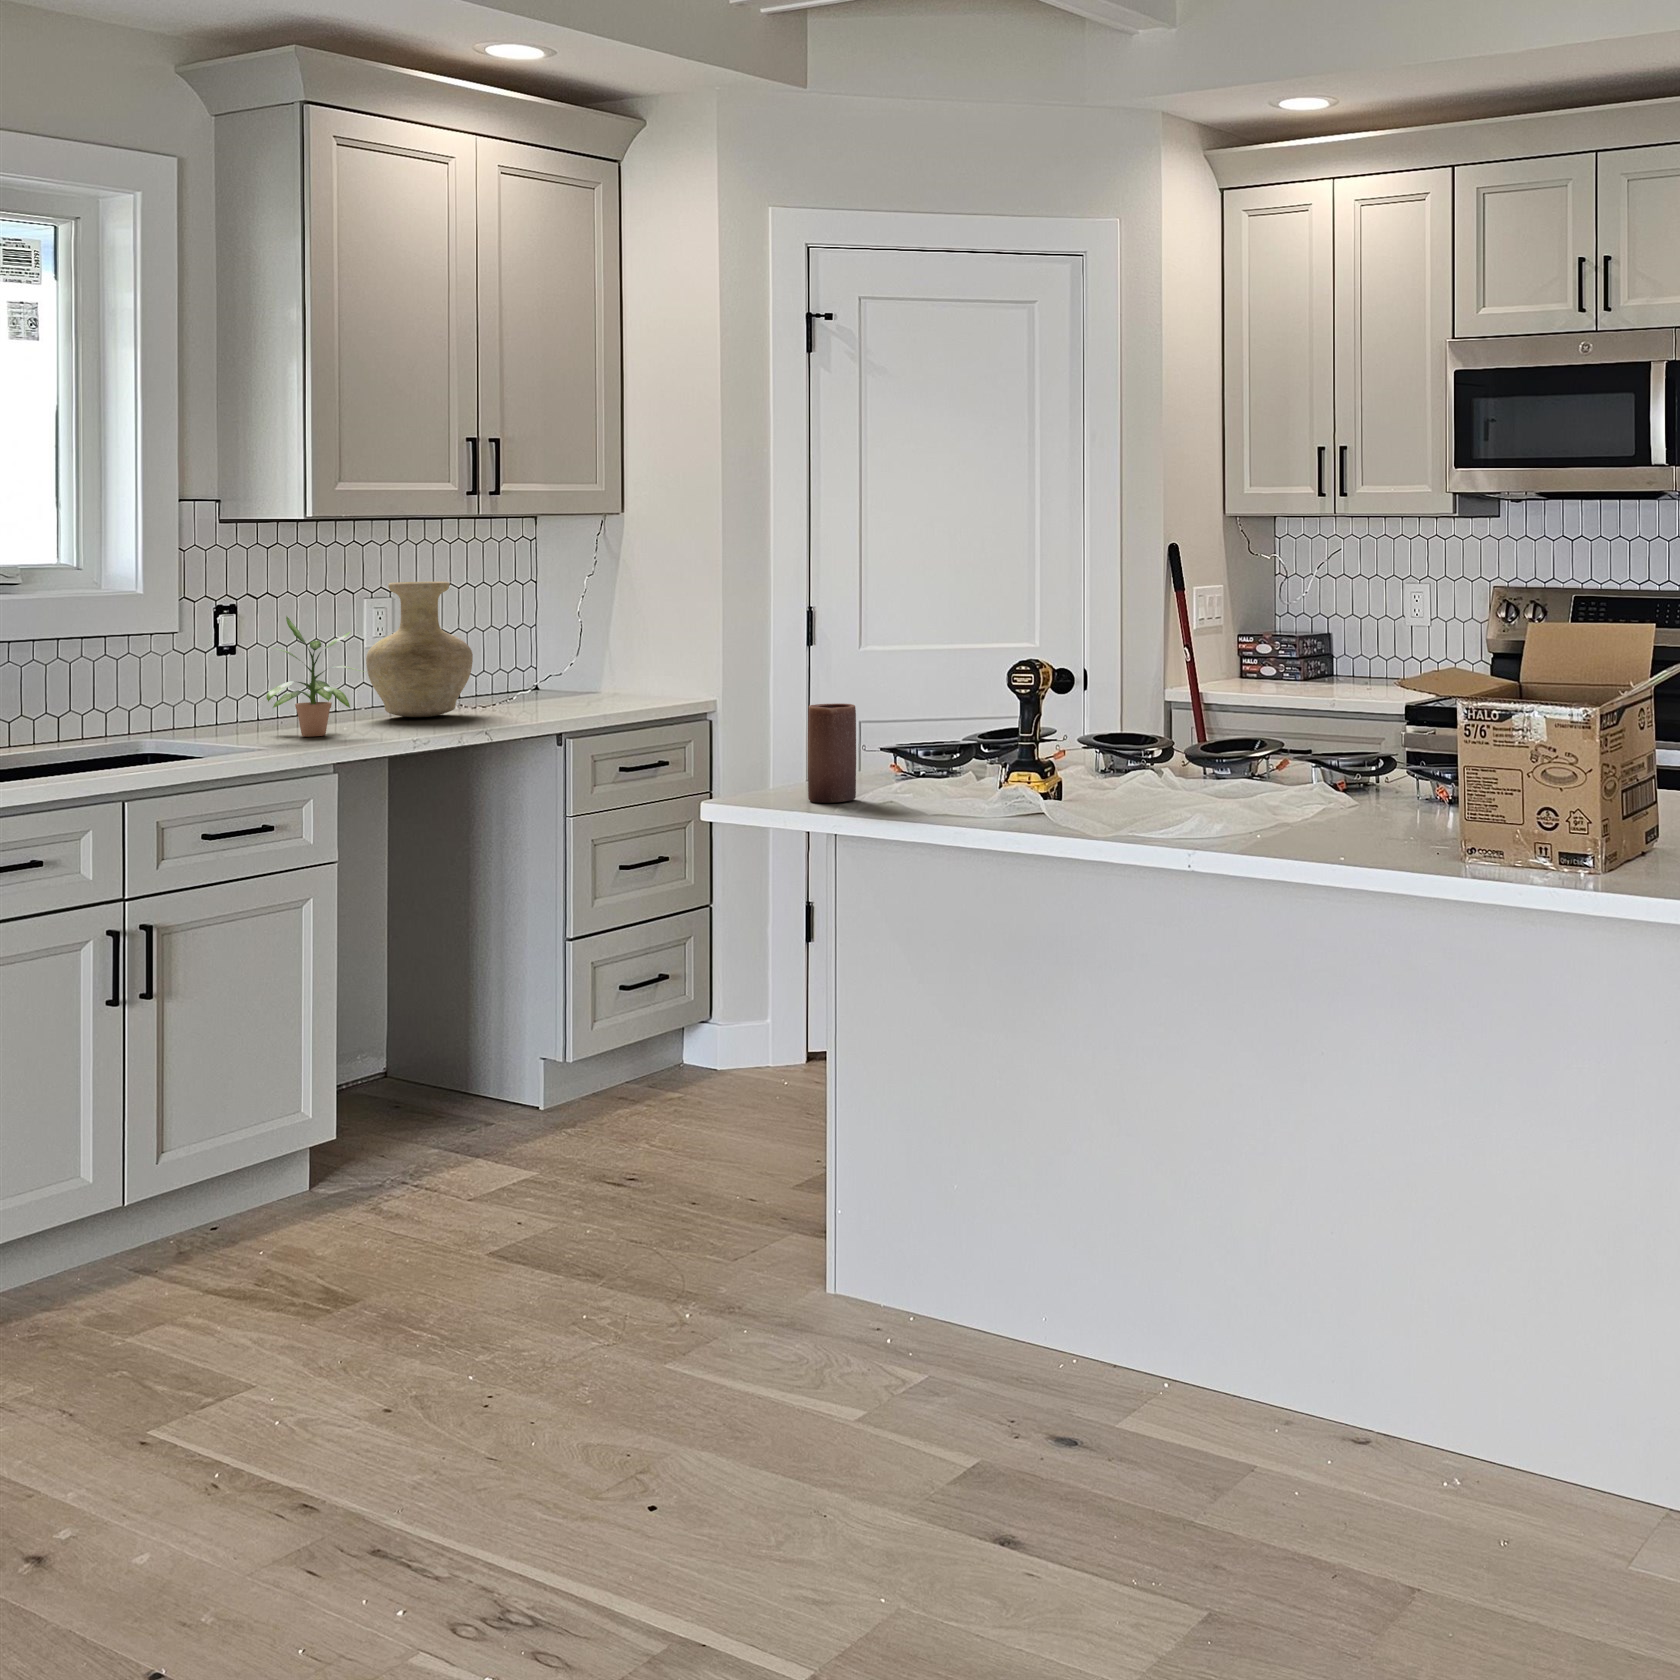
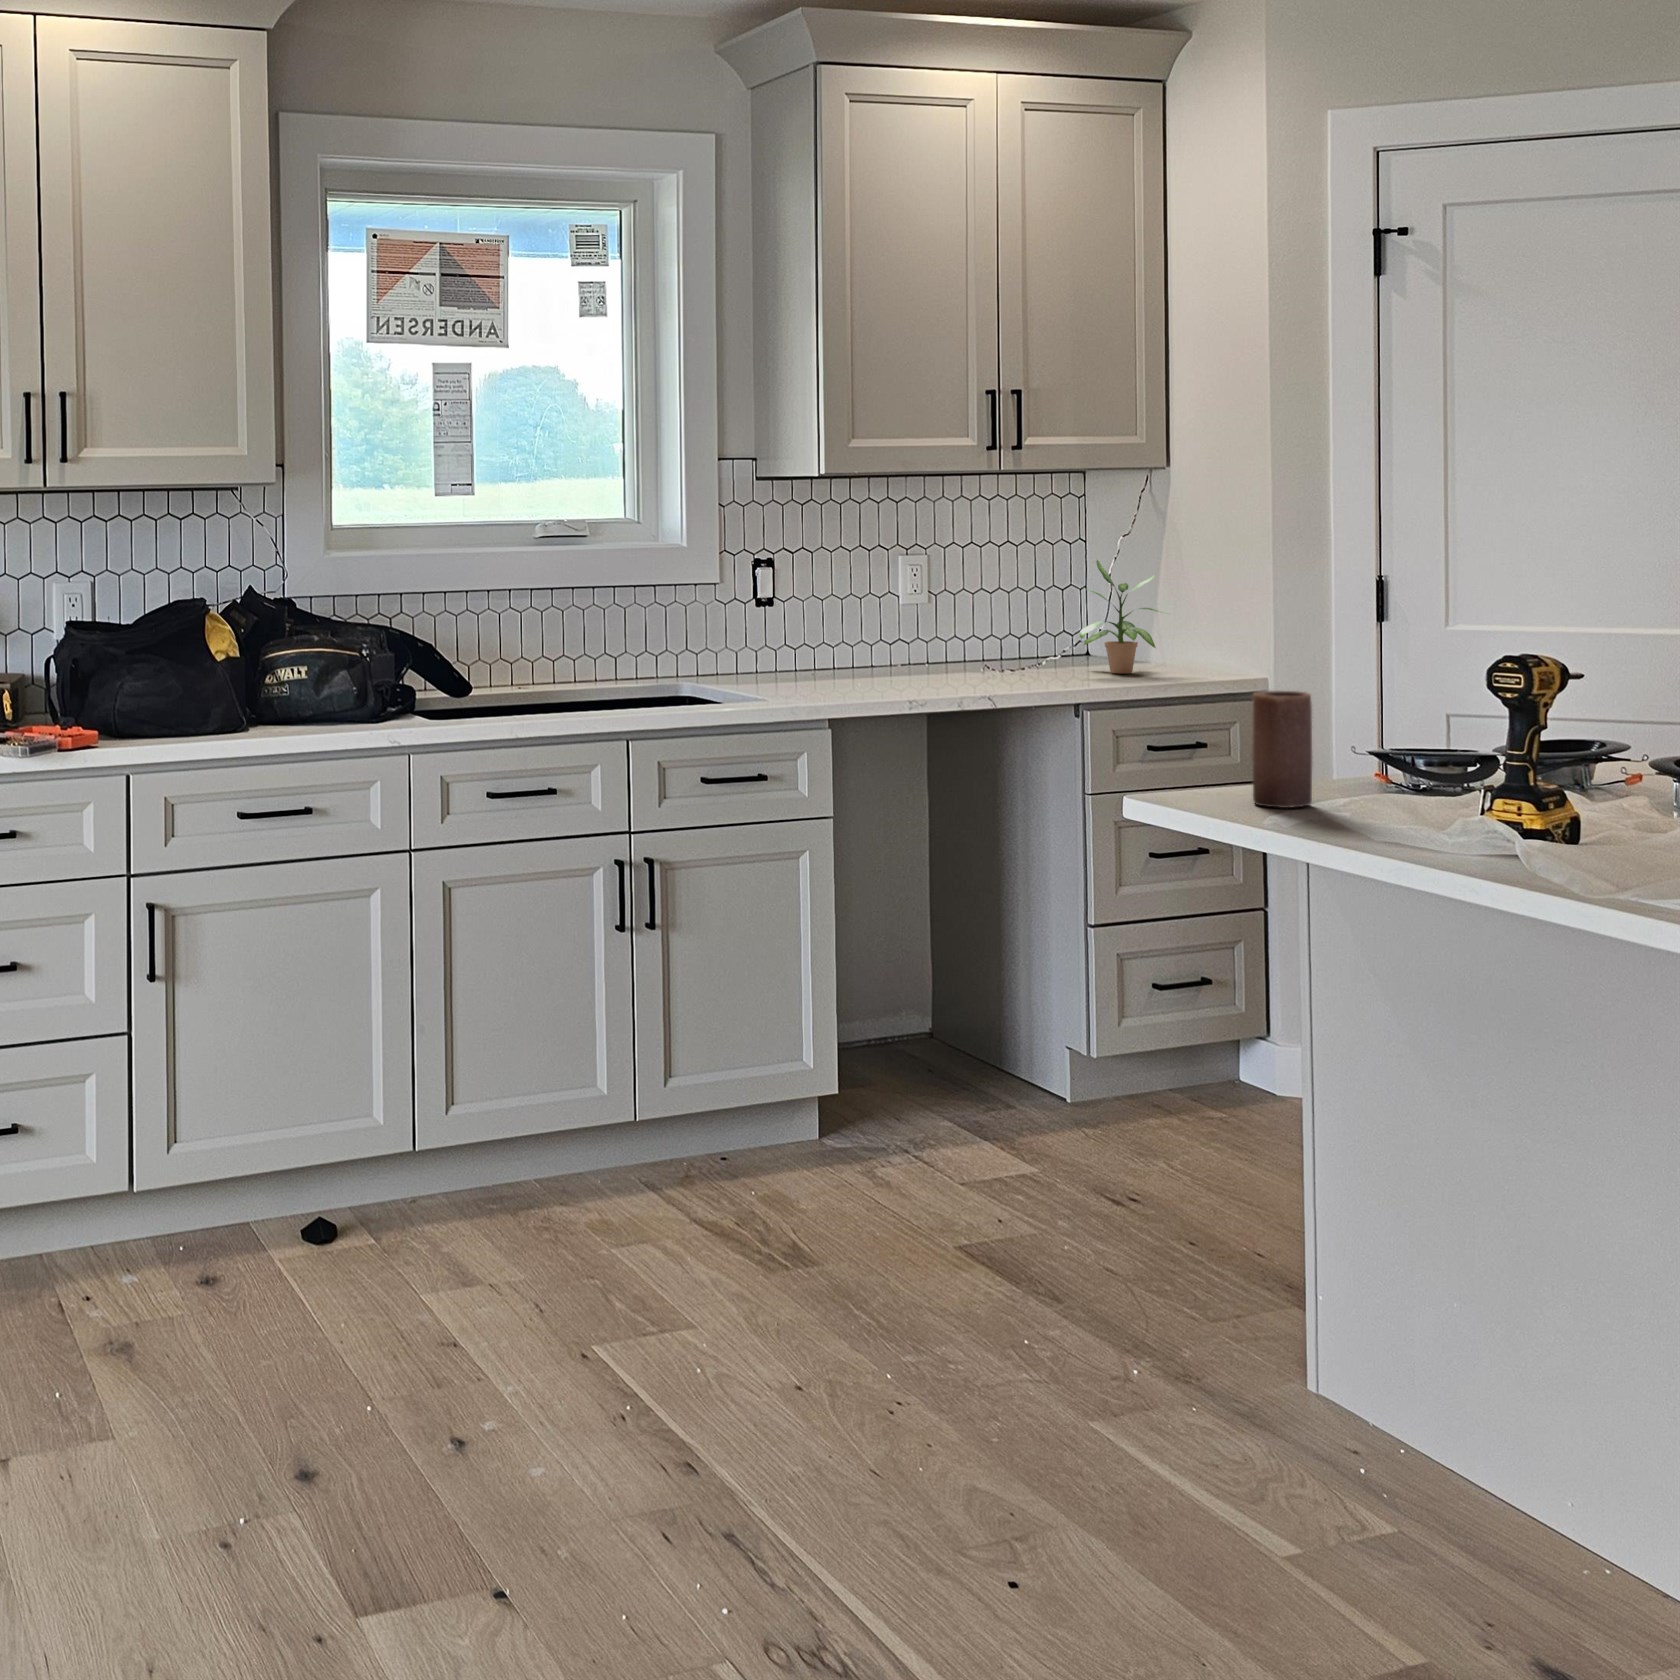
vase: present [366,582,473,717] -> none [893,539,997,677]
potted plant: present [267,616,360,736] -> present [1080,560,1163,673]

